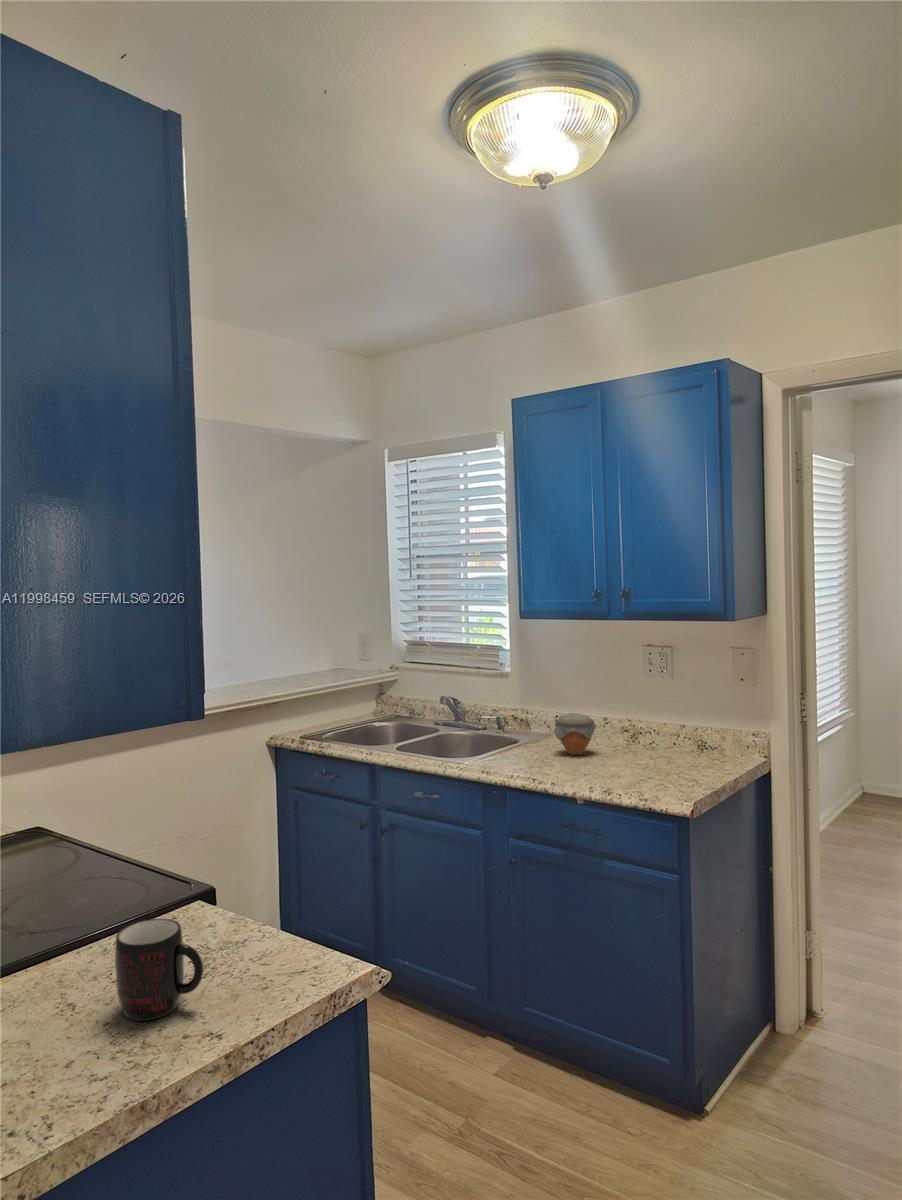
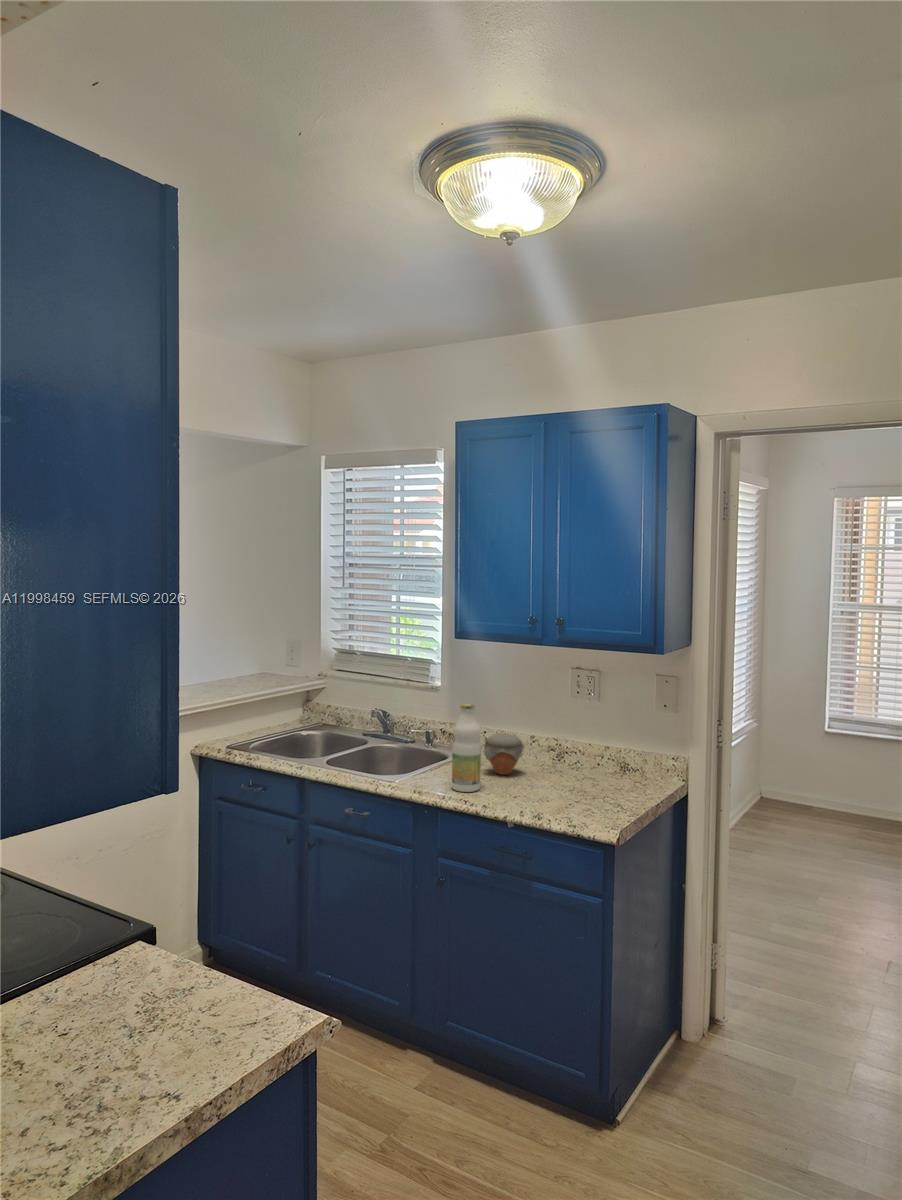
bottle: none [521,680,550,771] -> present [452,703,481,792]
mug: present [115,919,203,1021] -> none [70,977,159,1082]

